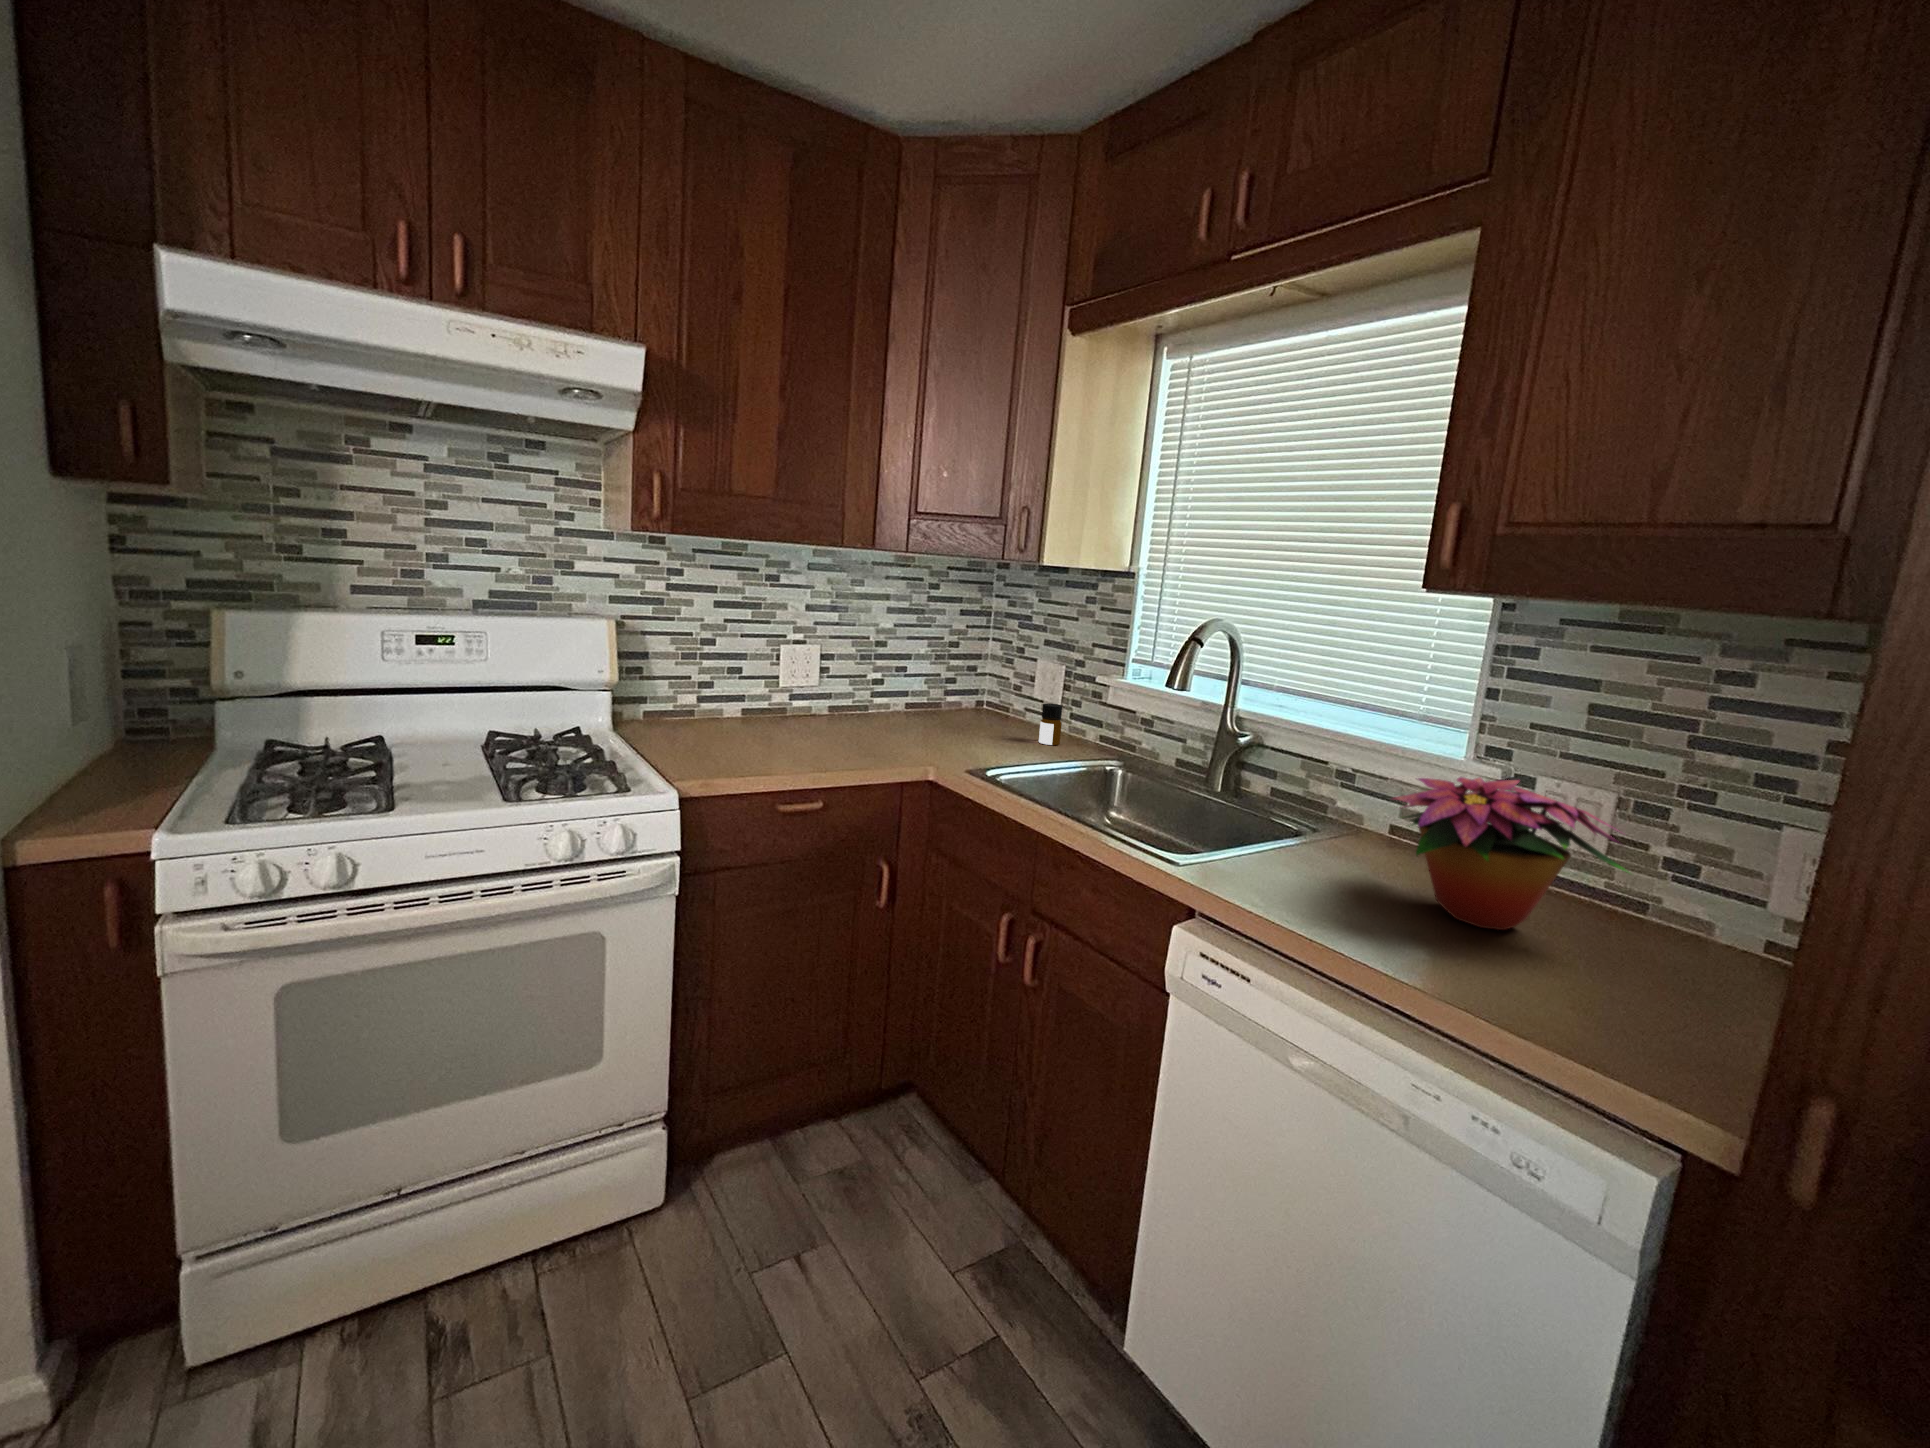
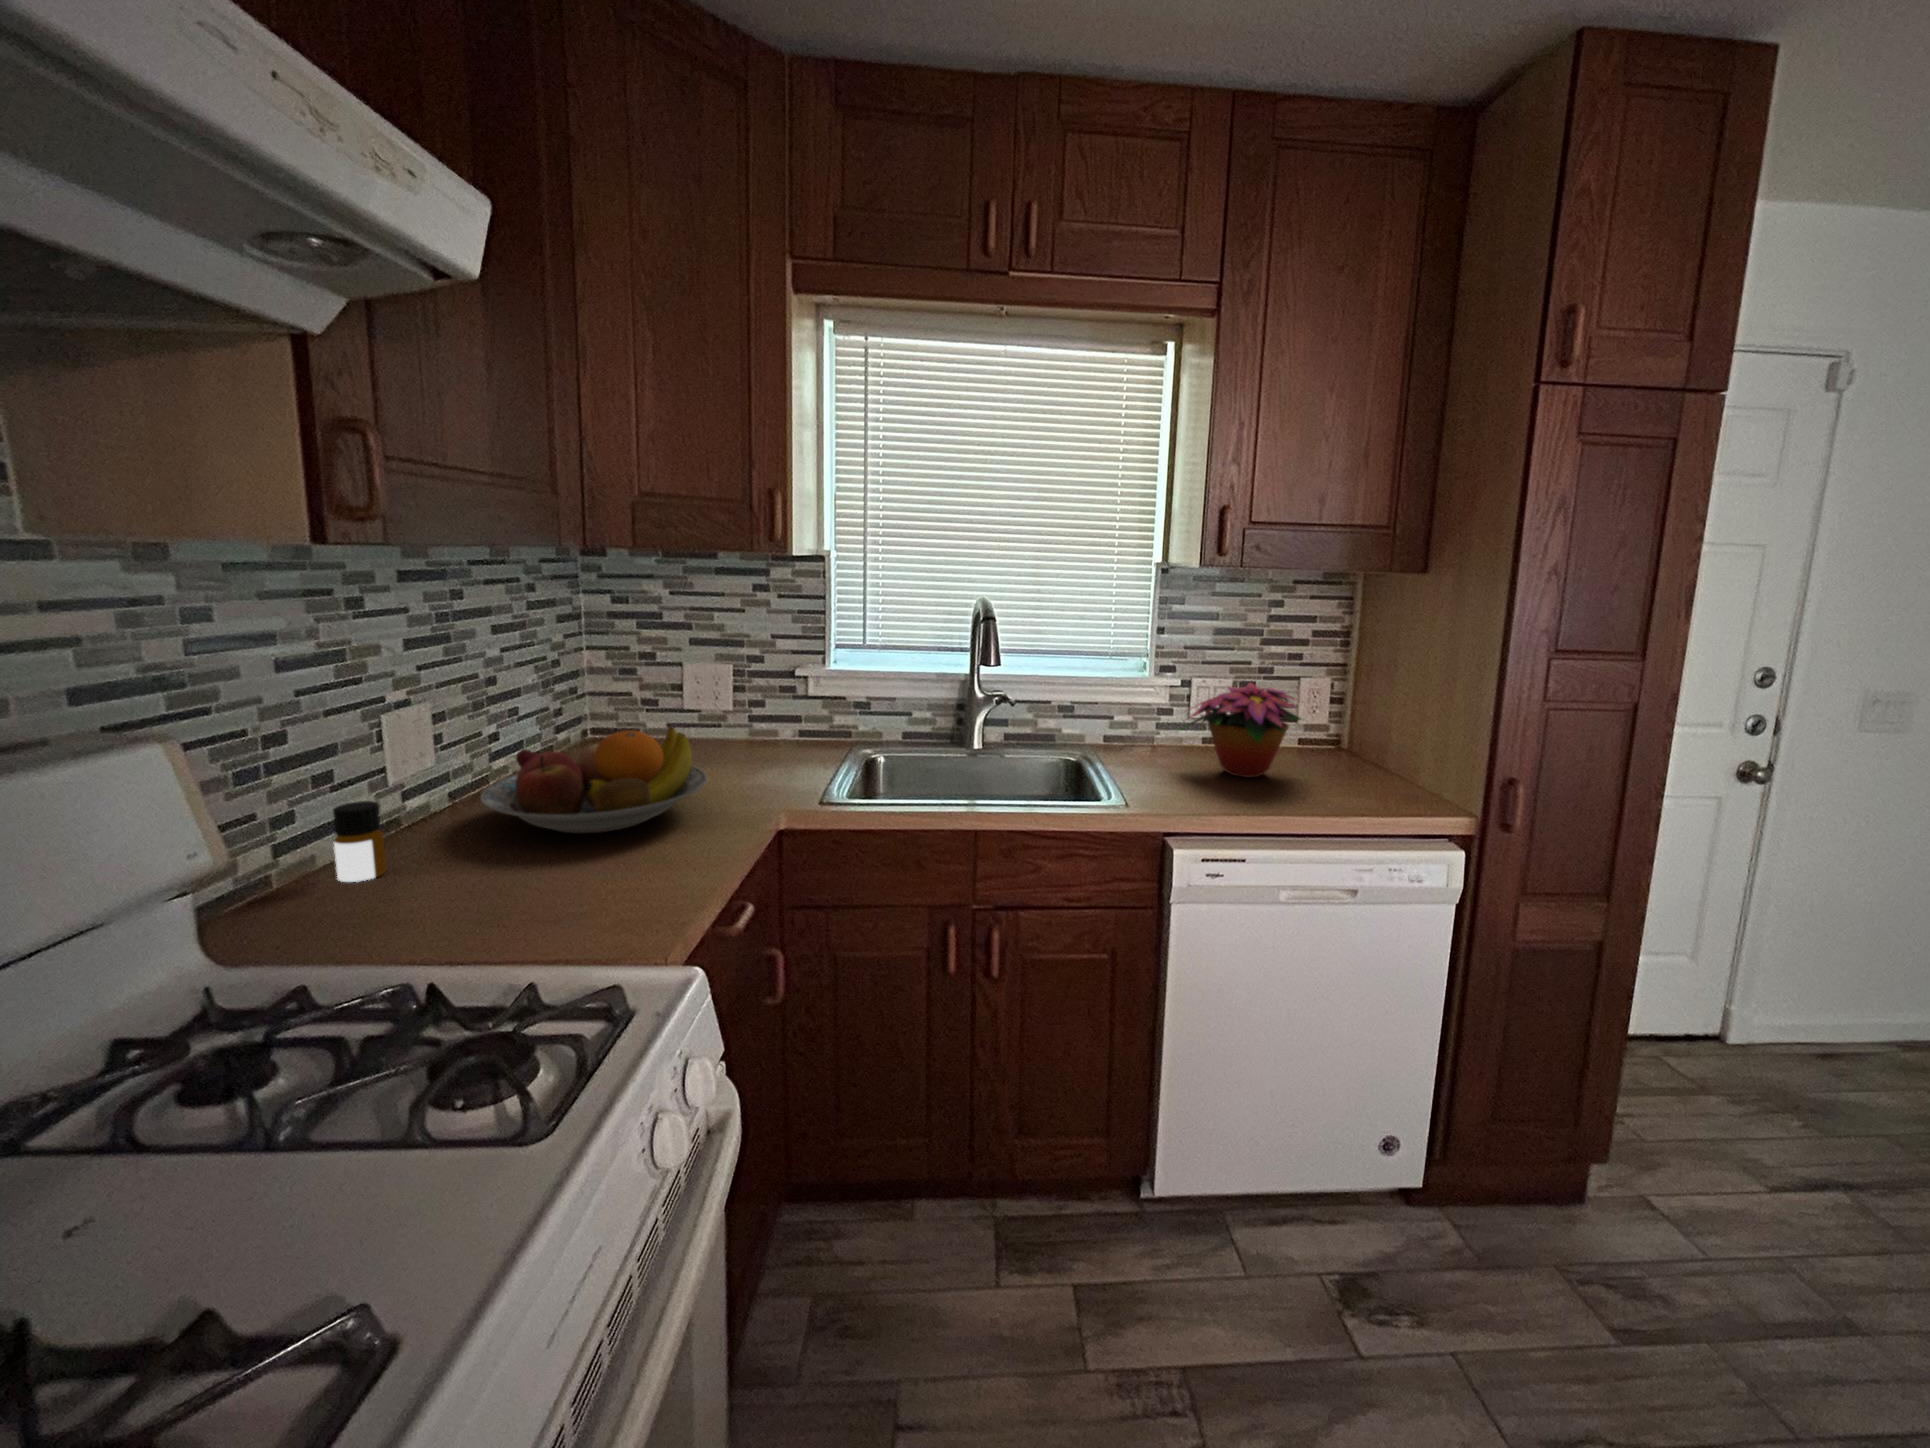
fruit bowl: none [783,680,924,745] -> present [481,726,707,833]
bottle: present [1039,703,1062,745] -> present [333,801,386,882]

